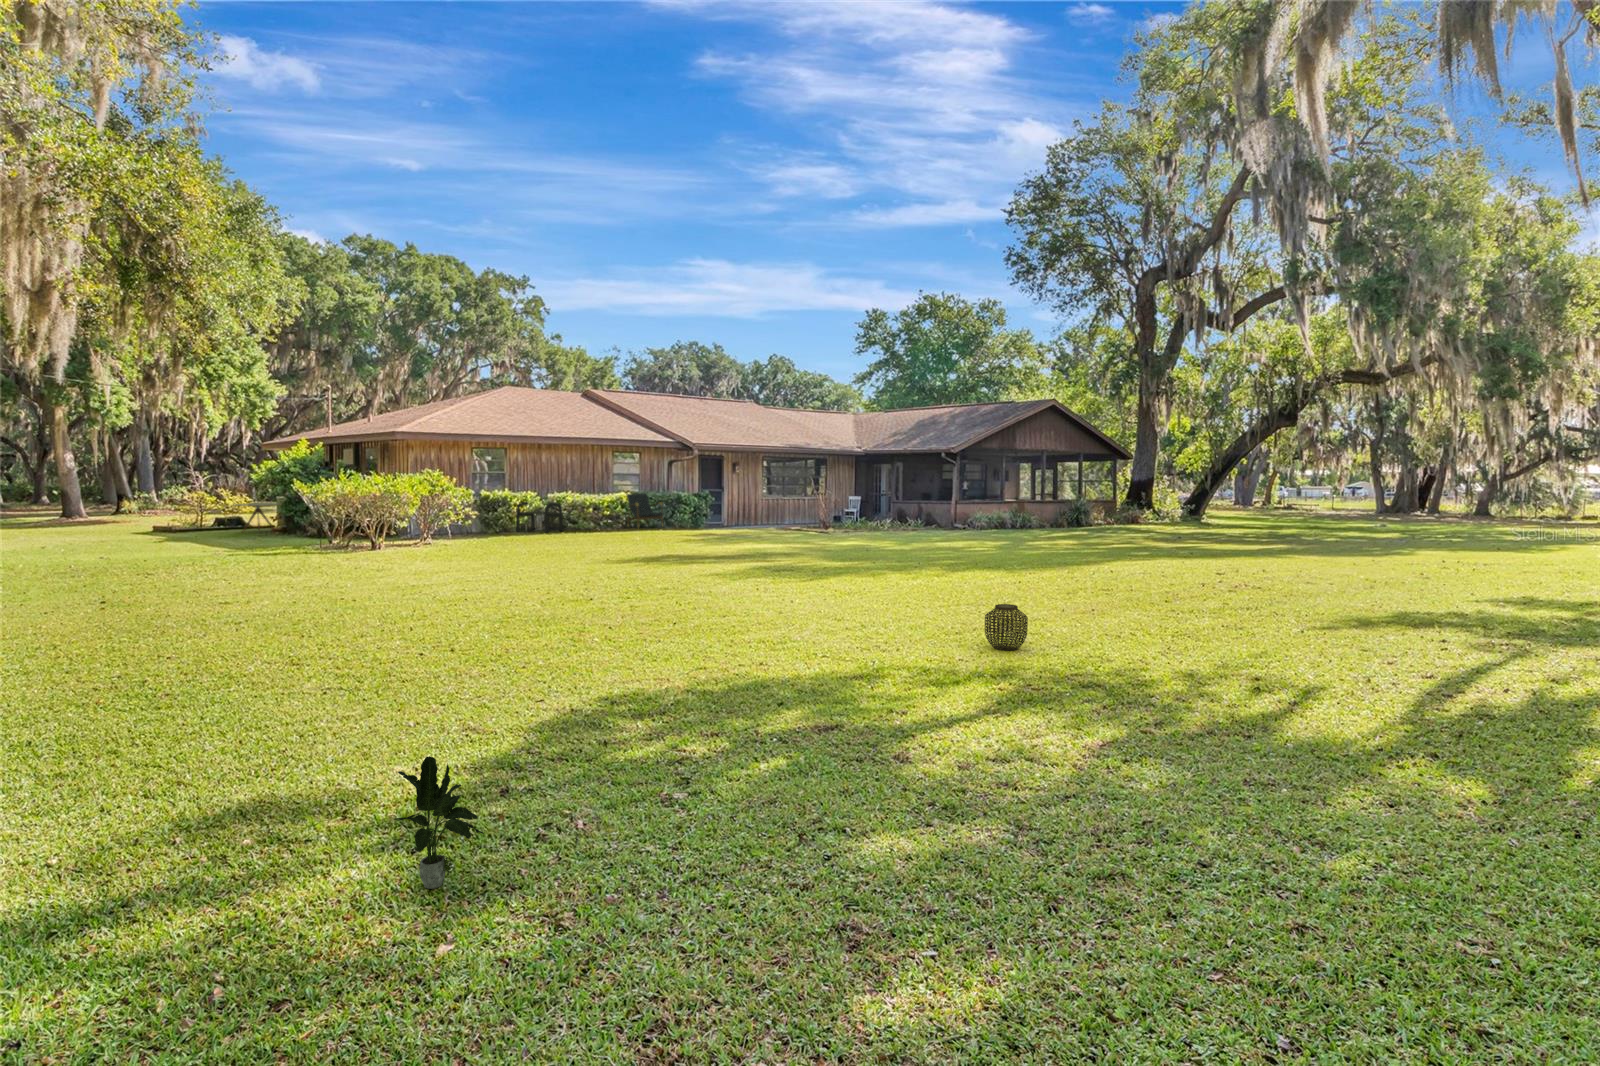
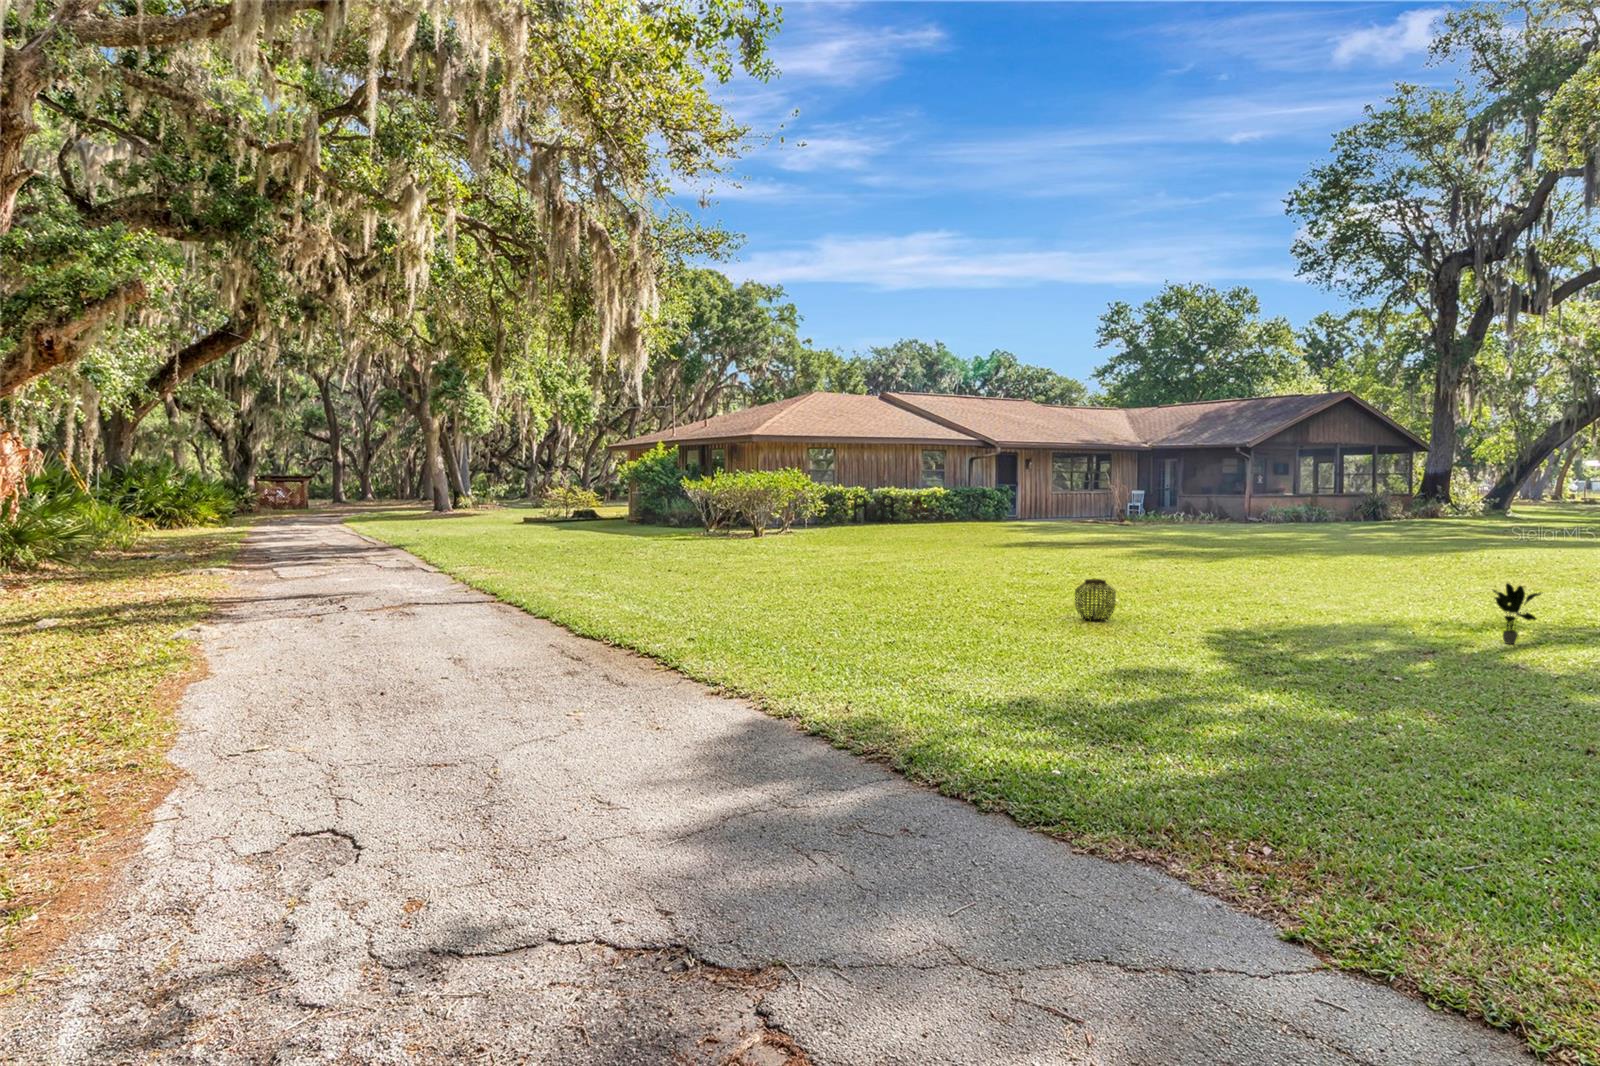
lounge chair: present [626,493,663,525] -> none [940,487,975,519]
round table: present [235,503,280,531] -> present [906,495,933,514]
woven basket: present [985,604,1028,651] -> present [1075,579,1115,622]
potted plant: present [394,756,484,889] -> present [1493,583,1541,644]

